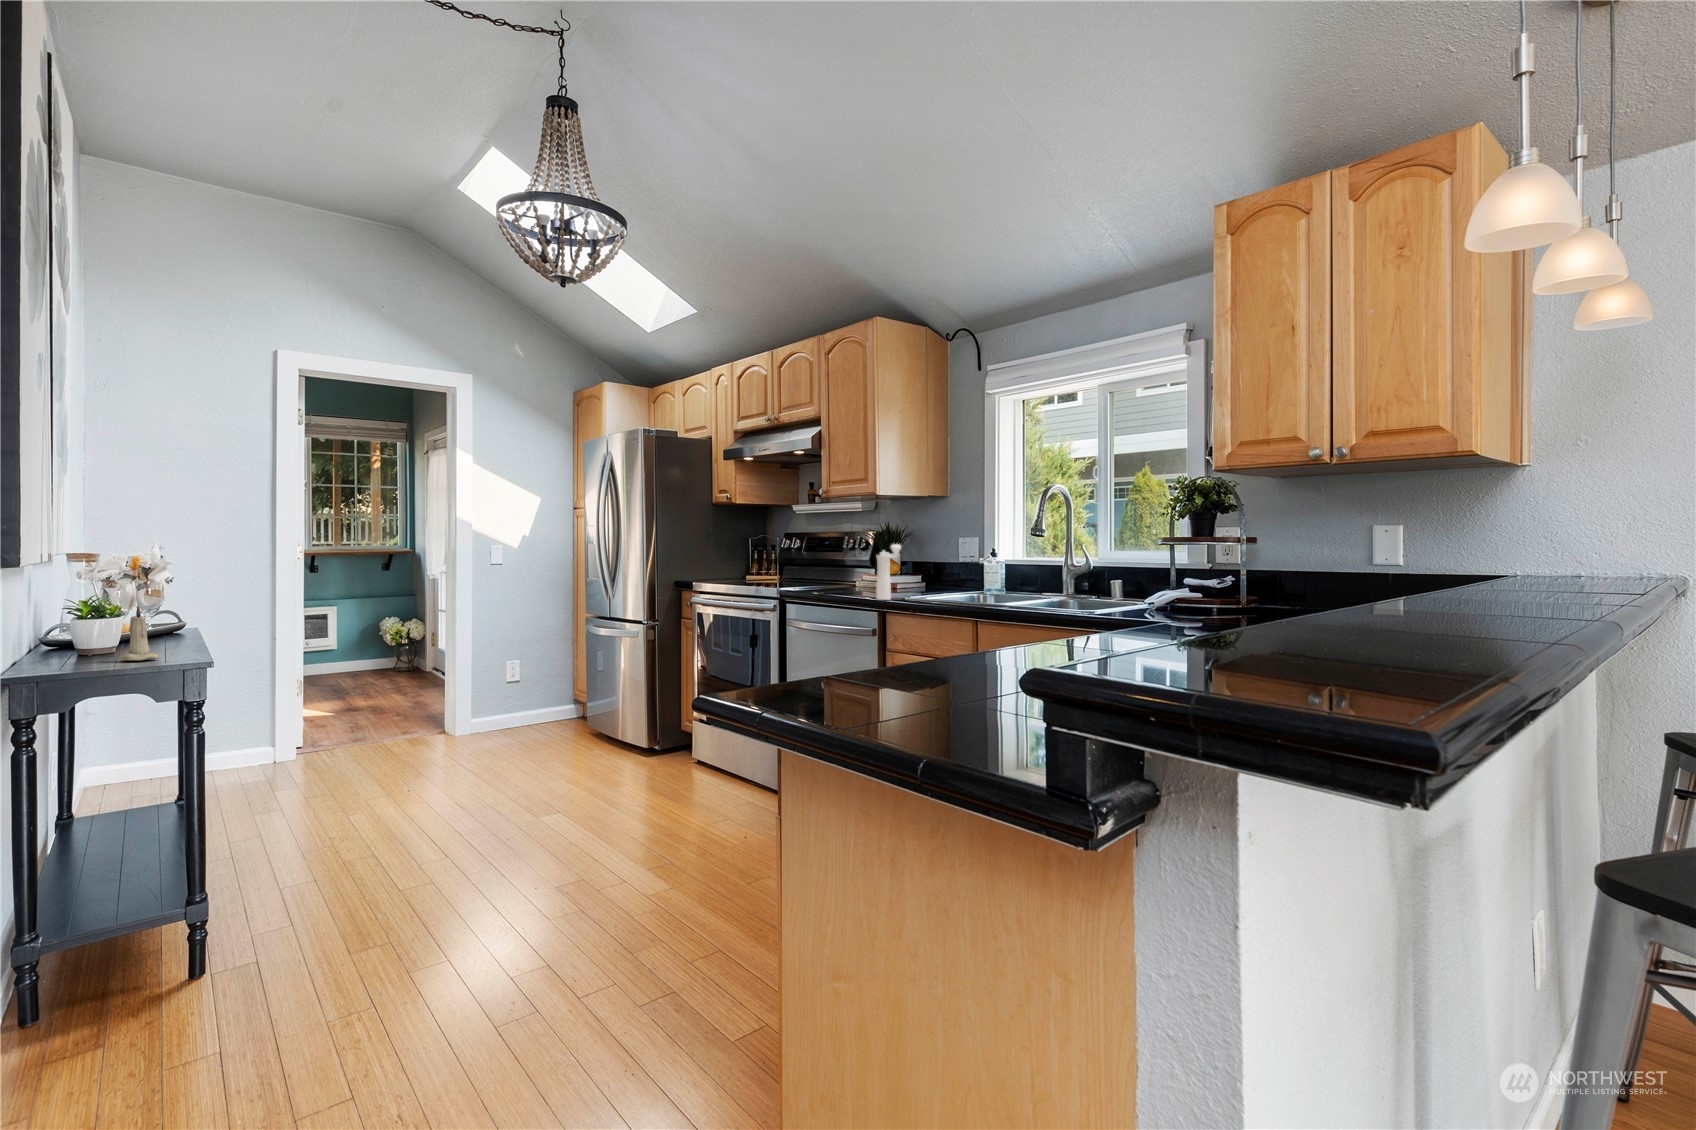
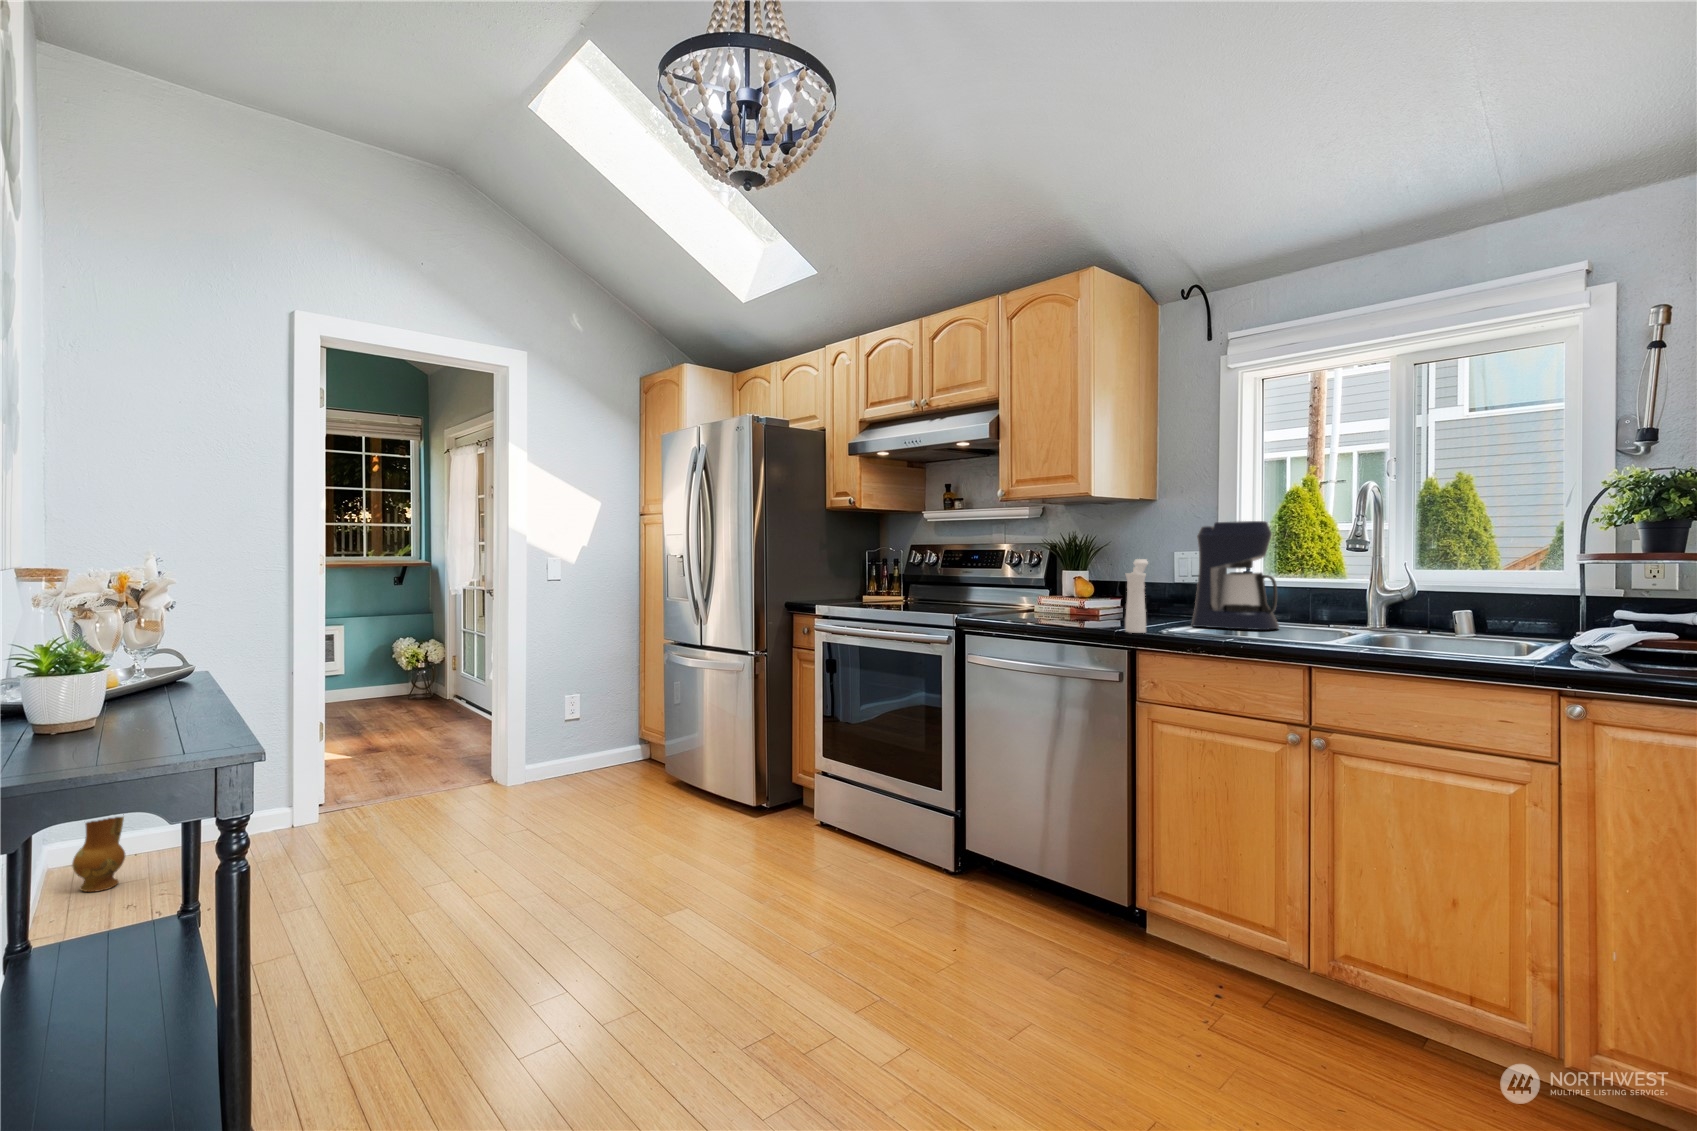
coffee maker: none [943,515,1006,598] -> present [1192,521,1279,630]
candle: present [120,606,159,661] -> none [104,658,170,751]
ceramic jug: none [106,735,146,799] -> present [72,814,125,892]

